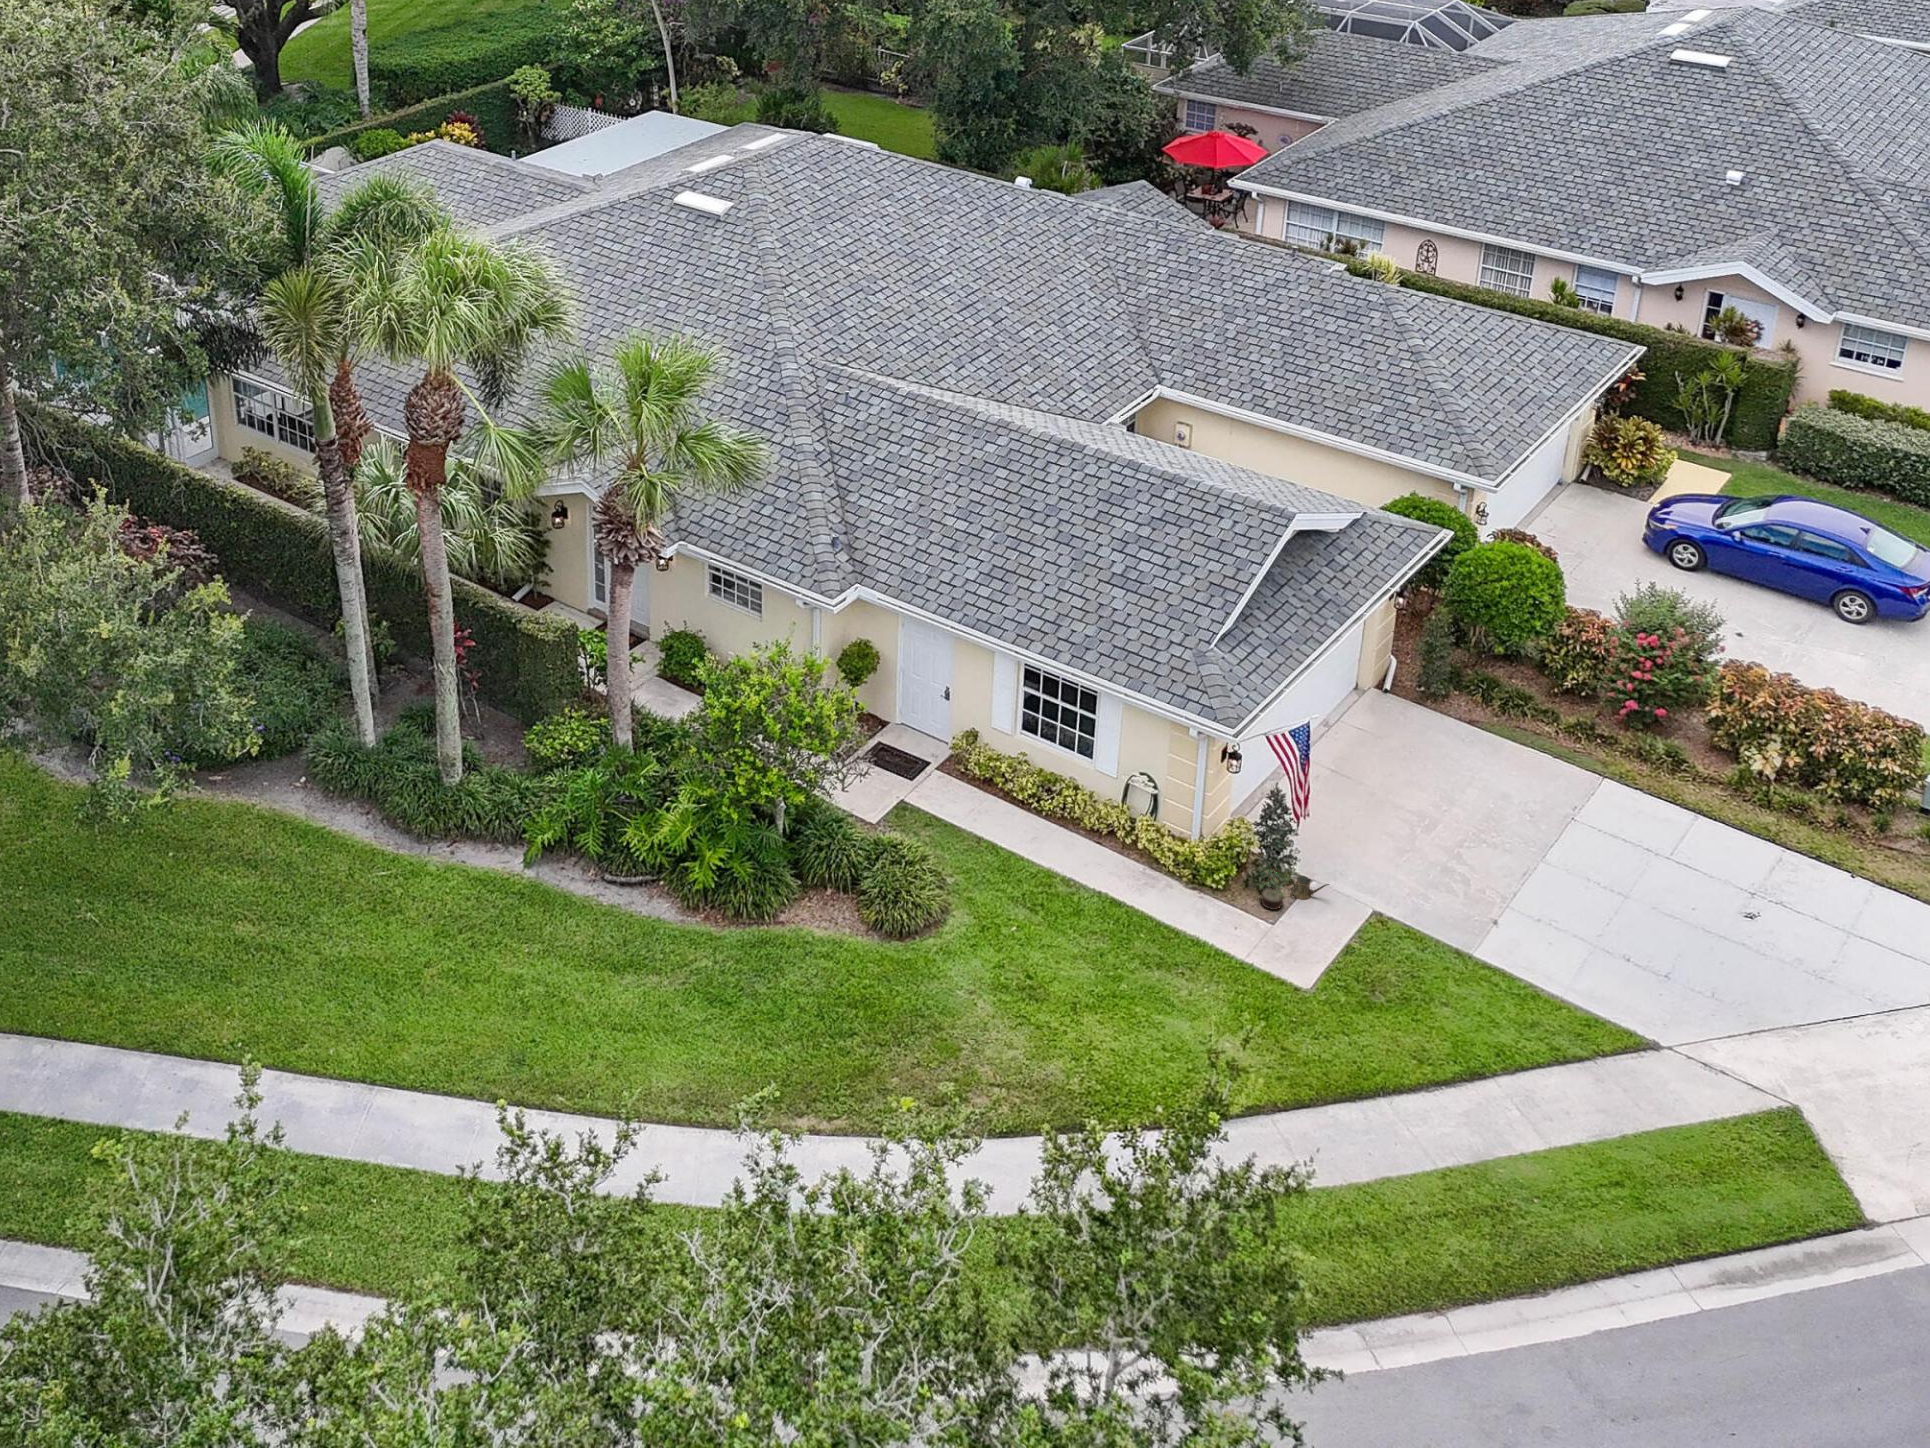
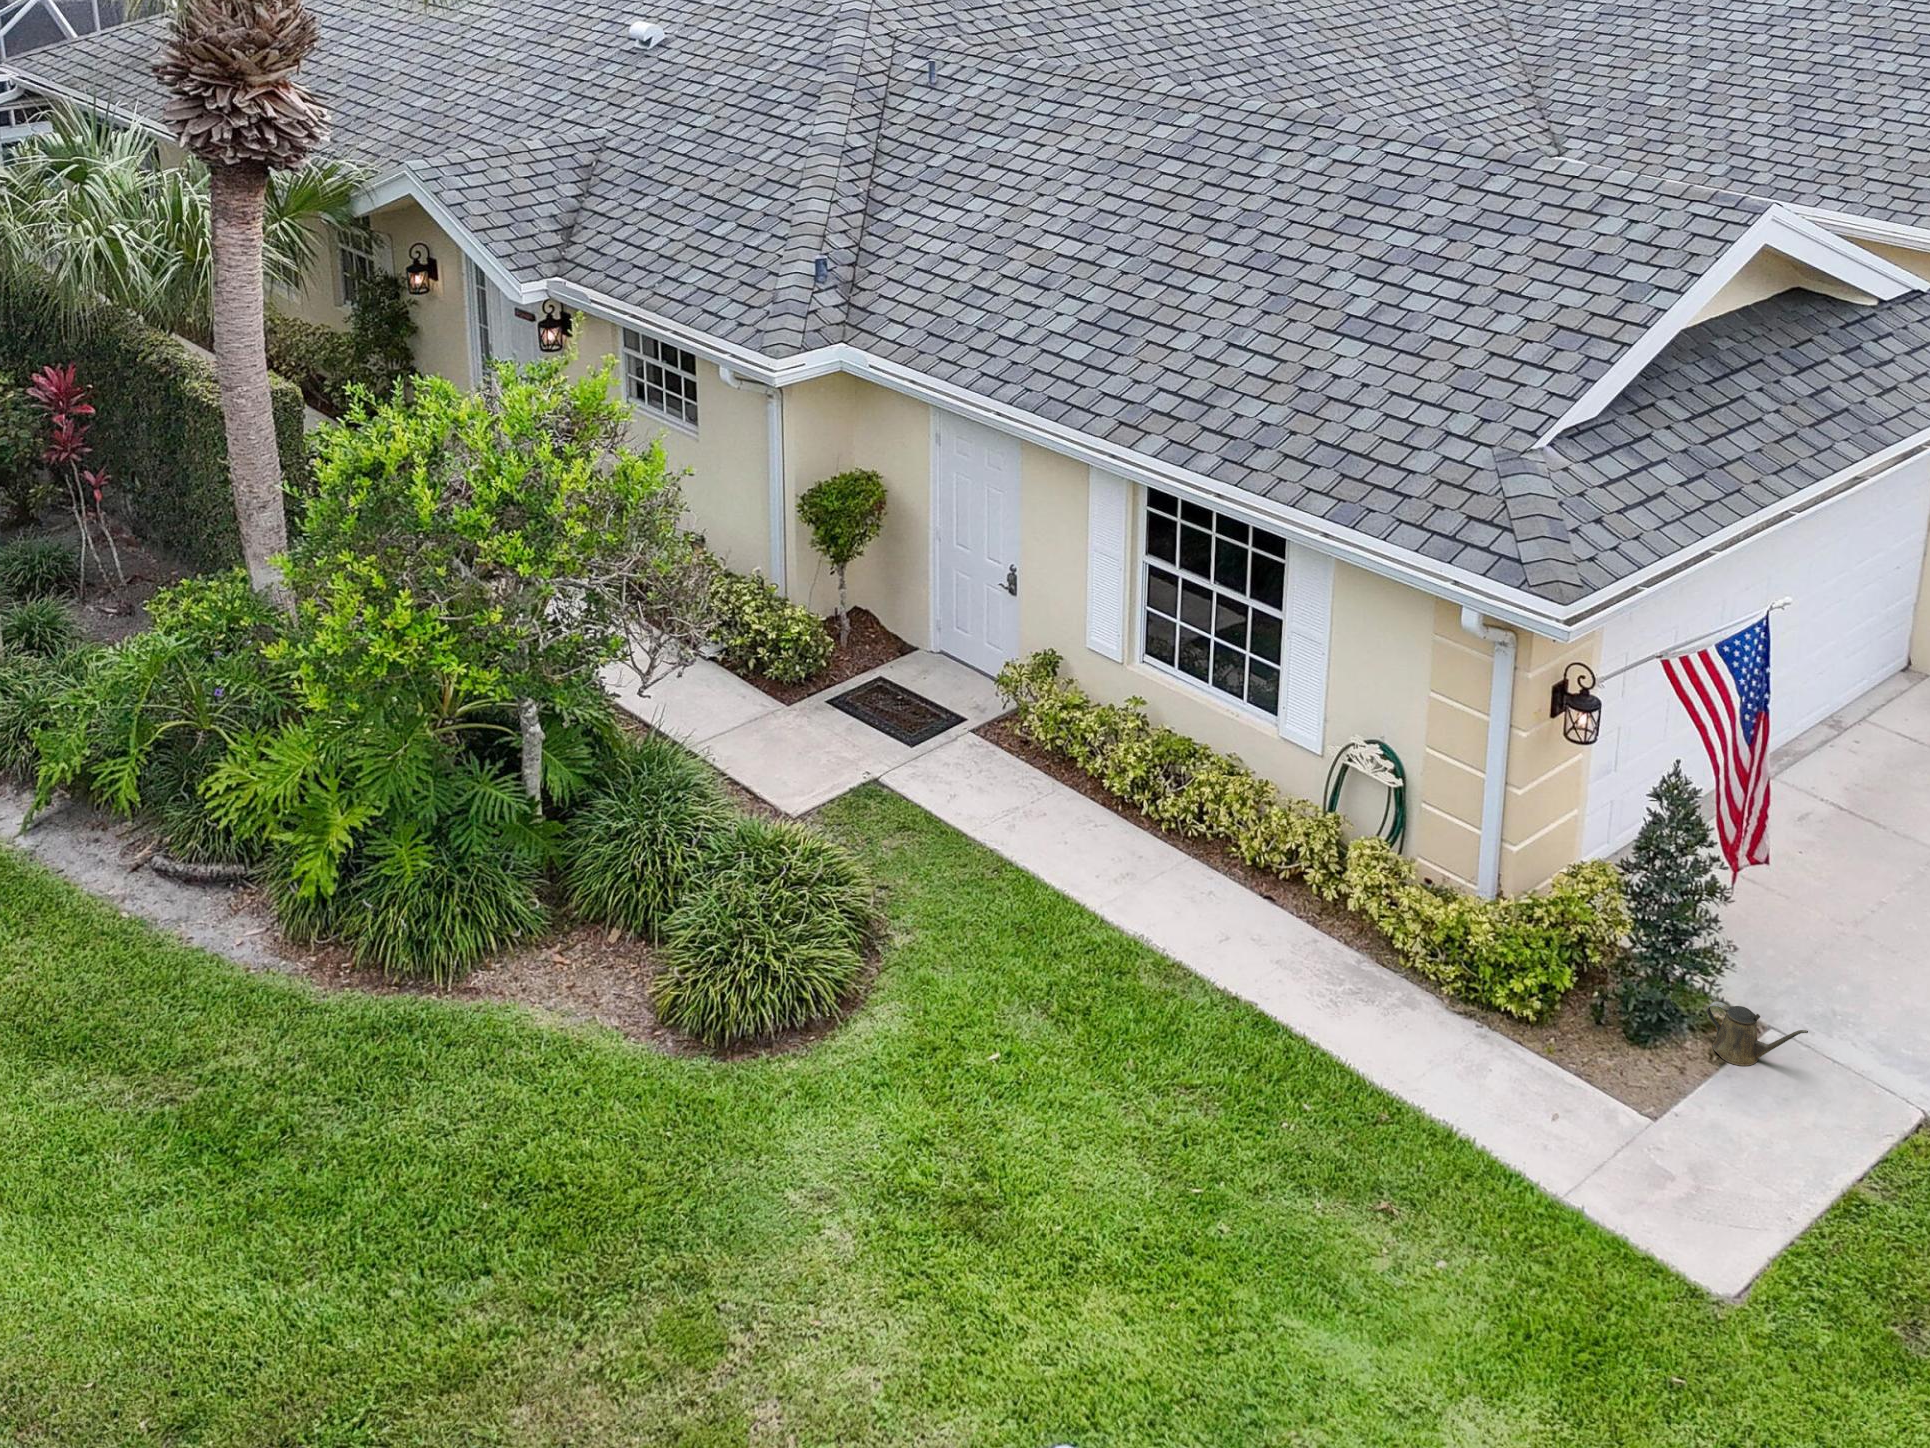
decorative plant: present [1261,870,1285,910] -> none [1621,974,1690,1082]

